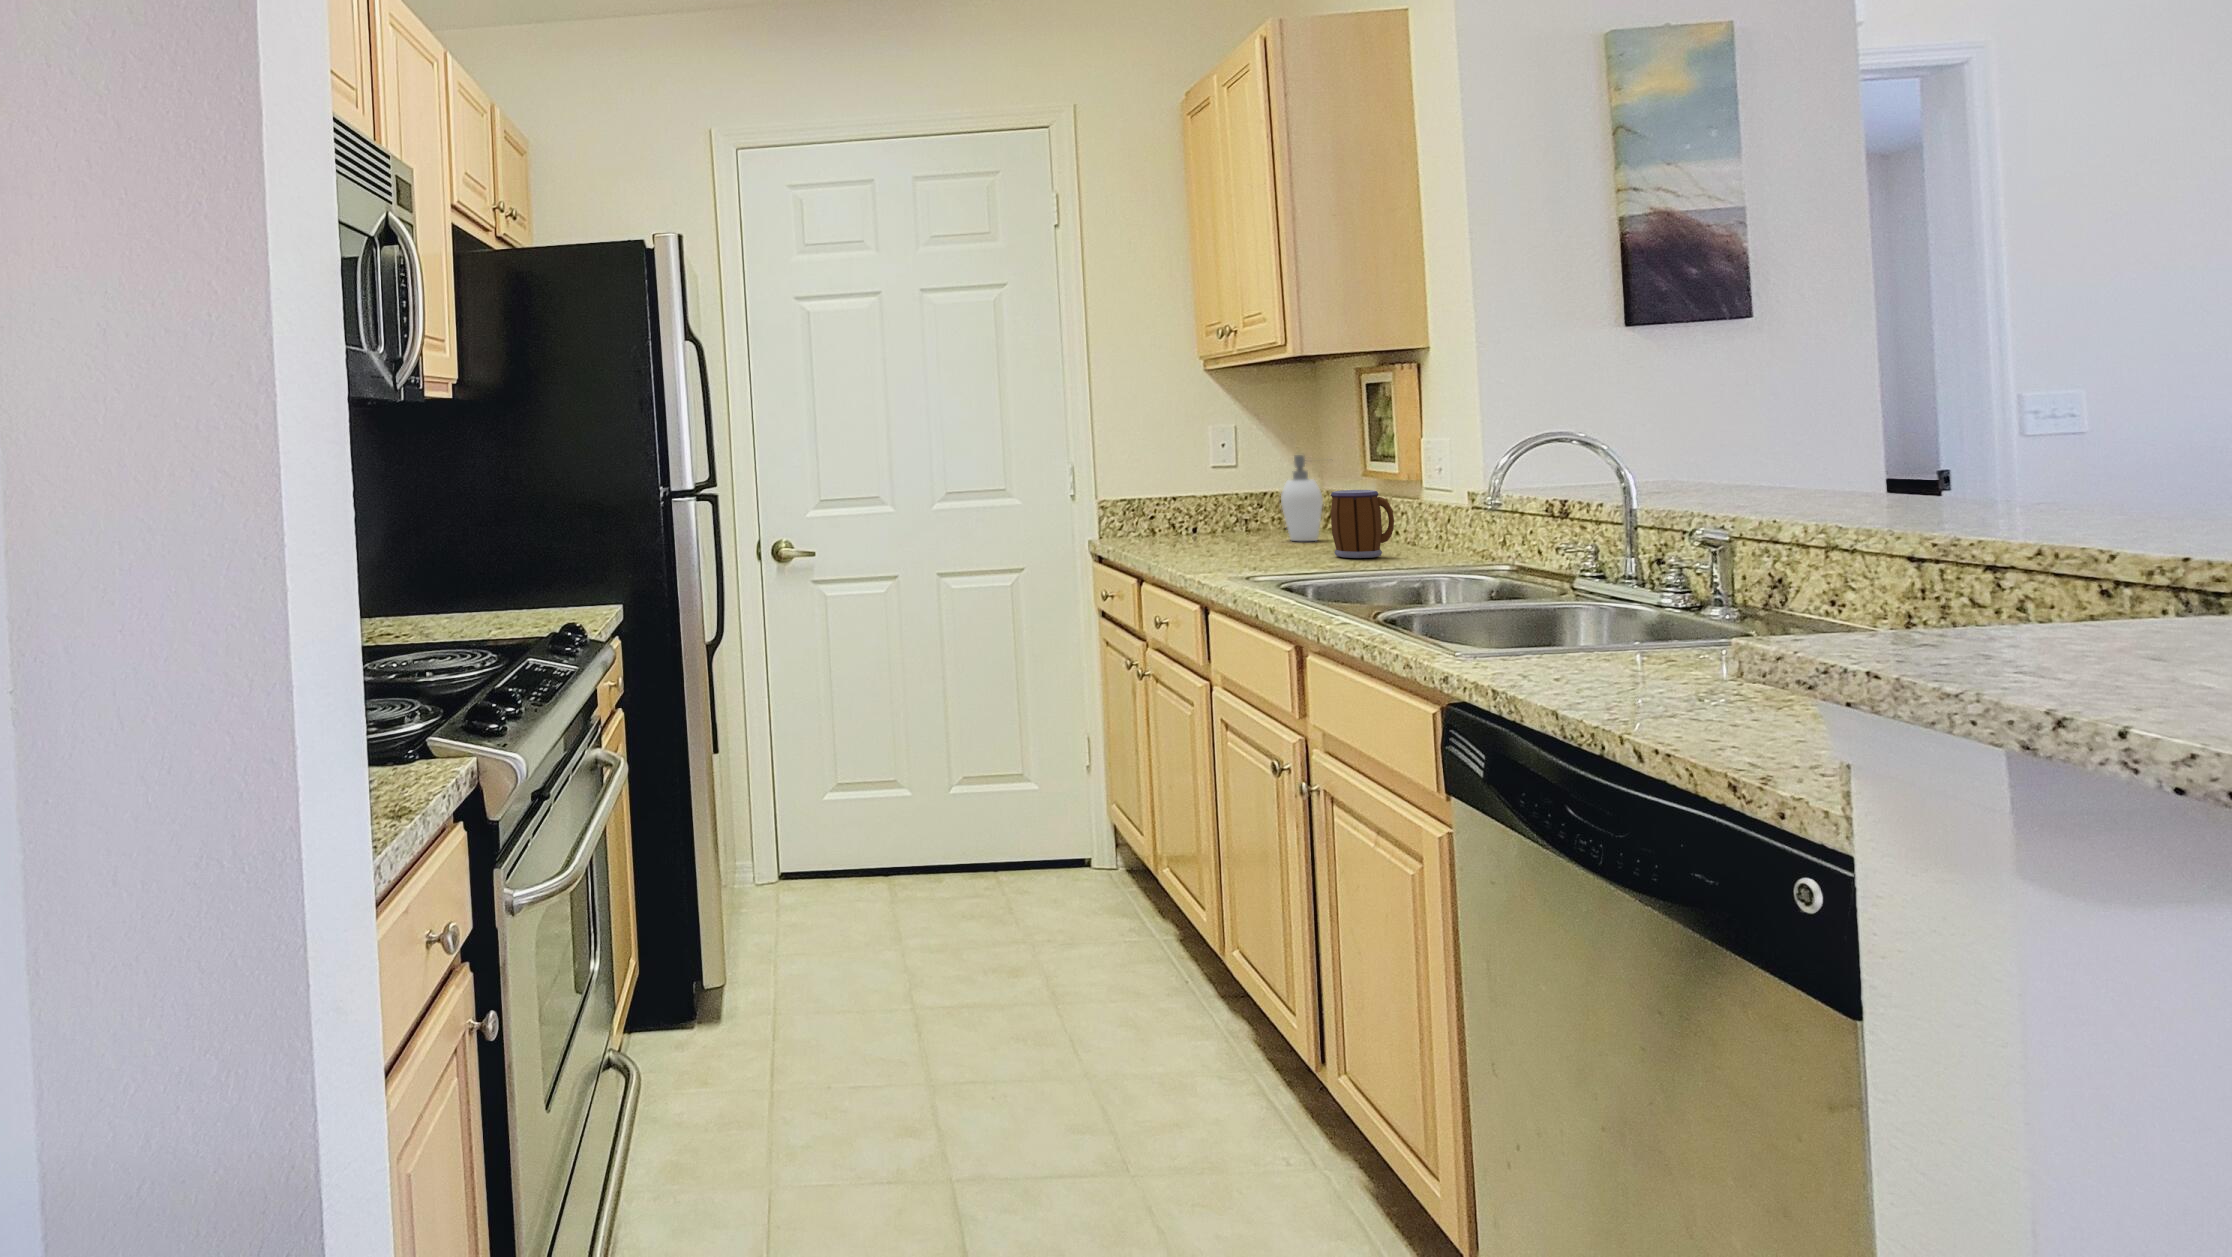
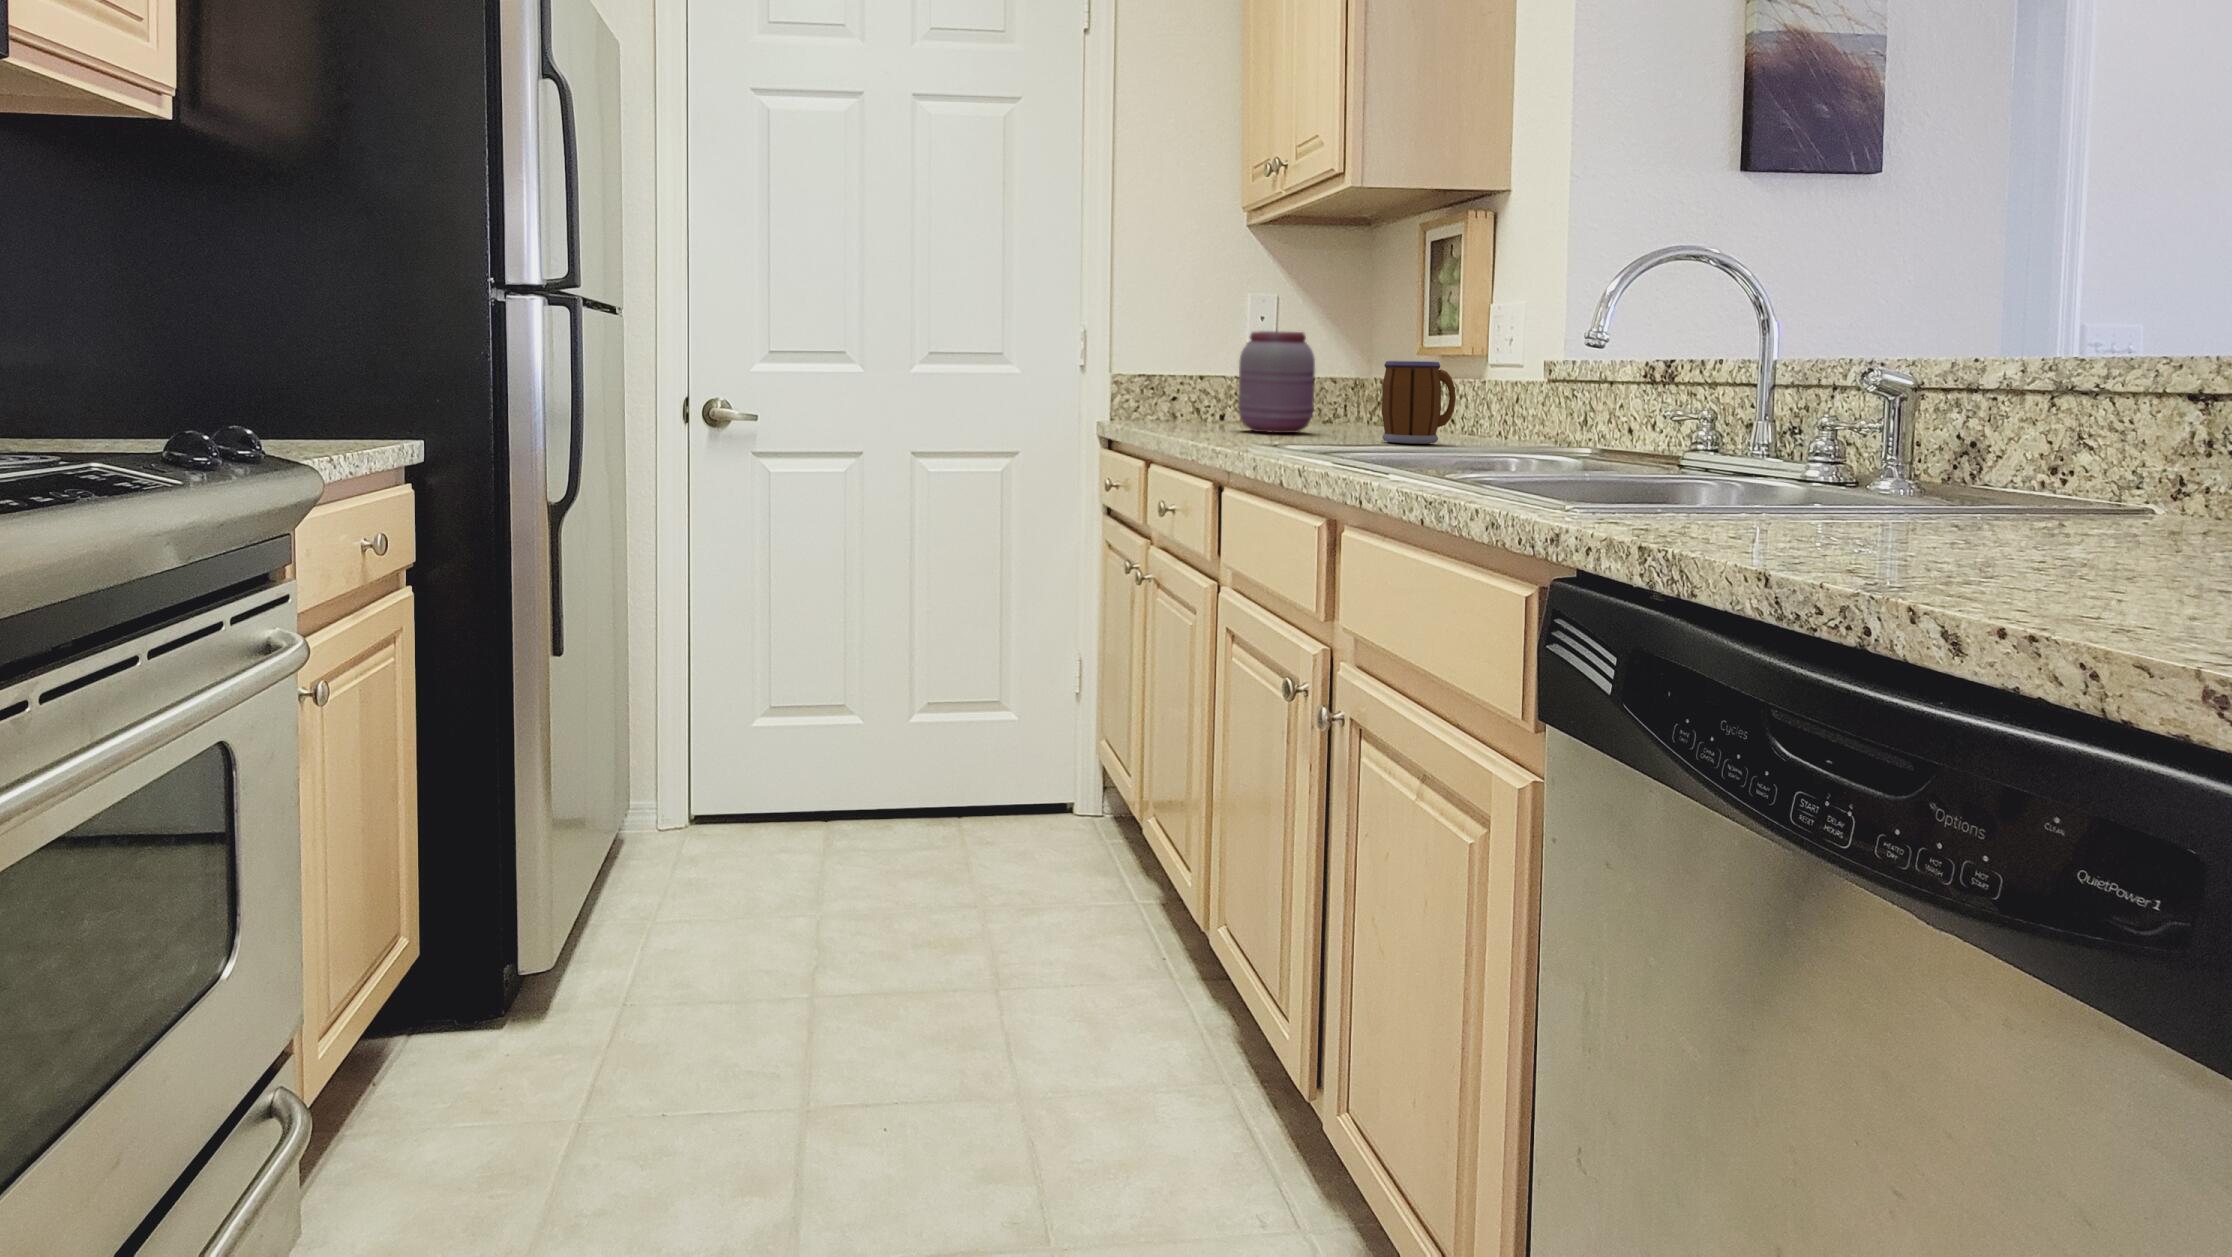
soap dispenser: present [1281,455,1323,541] -> none [1324,325,1387,430]
jar: none [1208,467,1274,549] -> present [1238,331,1315,433]

